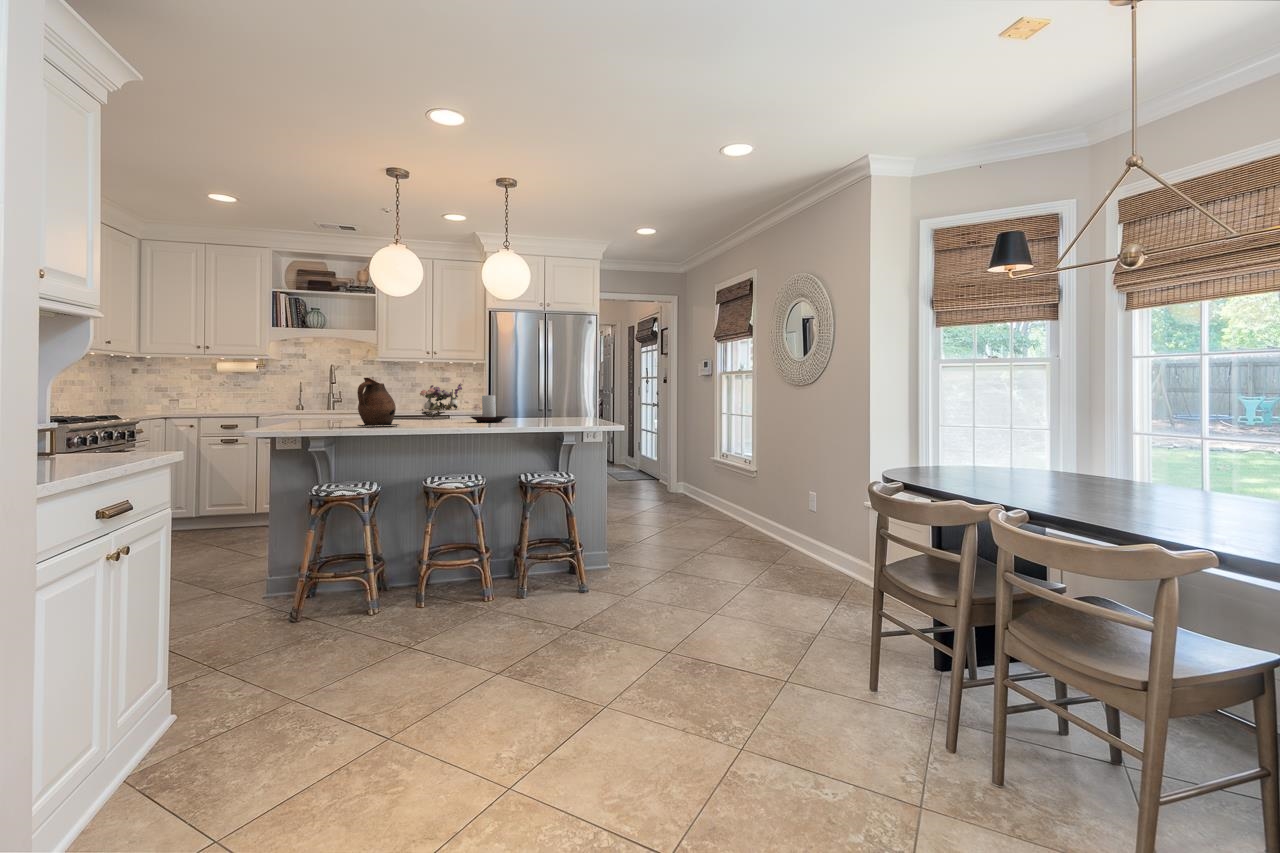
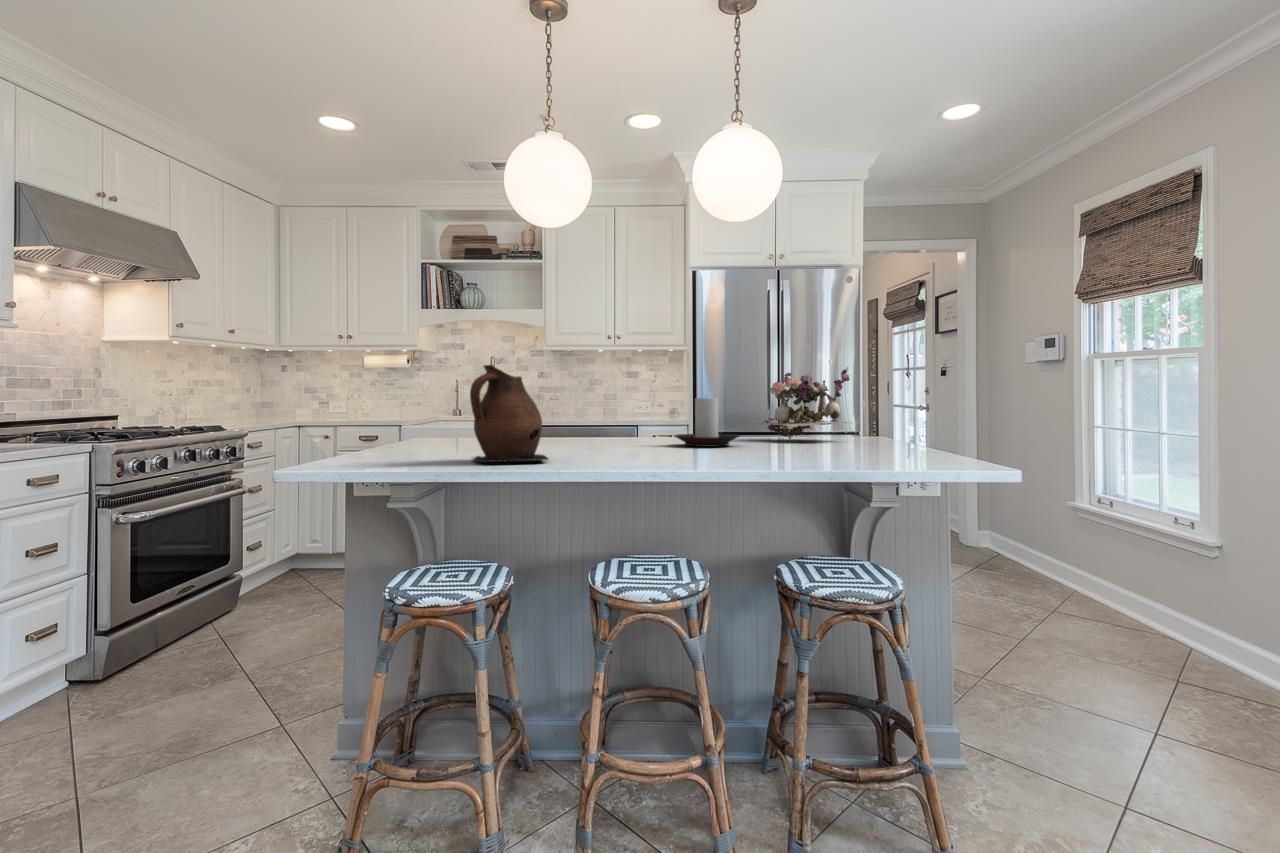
flower arrangement: present [420,383,462,418] -> present [757,367,852,439]

